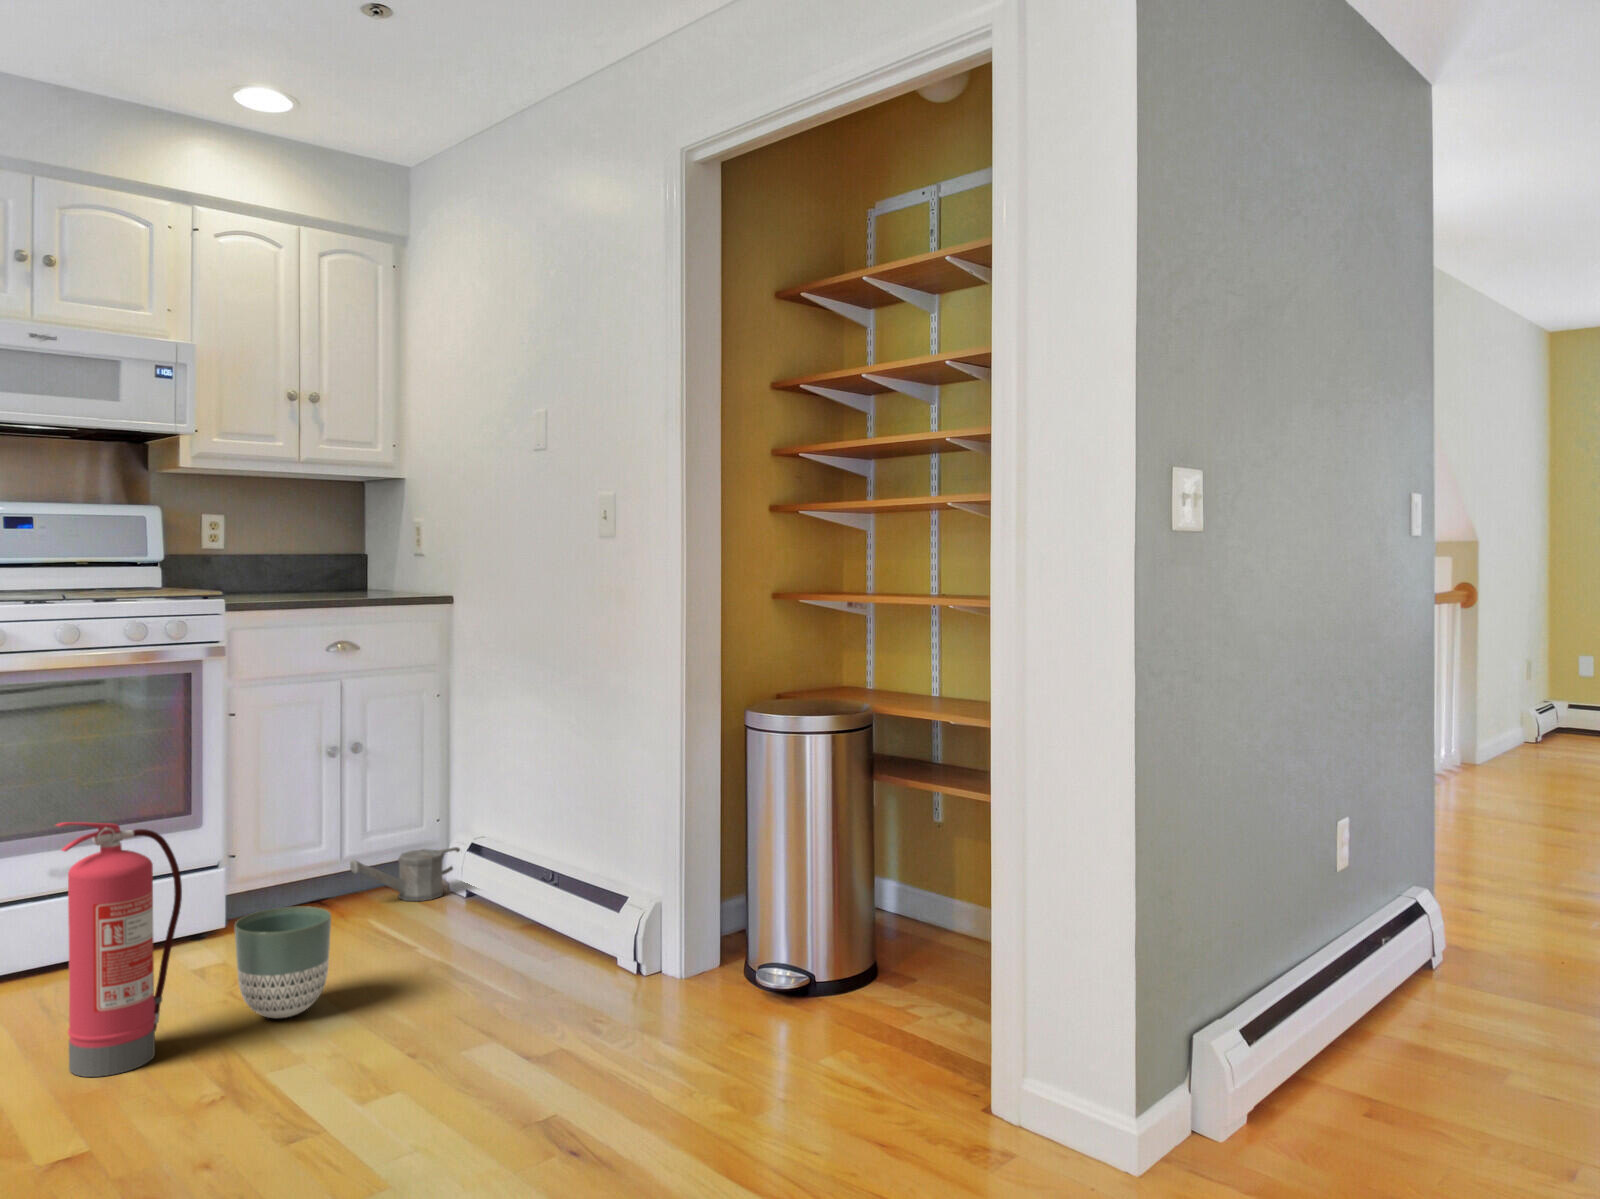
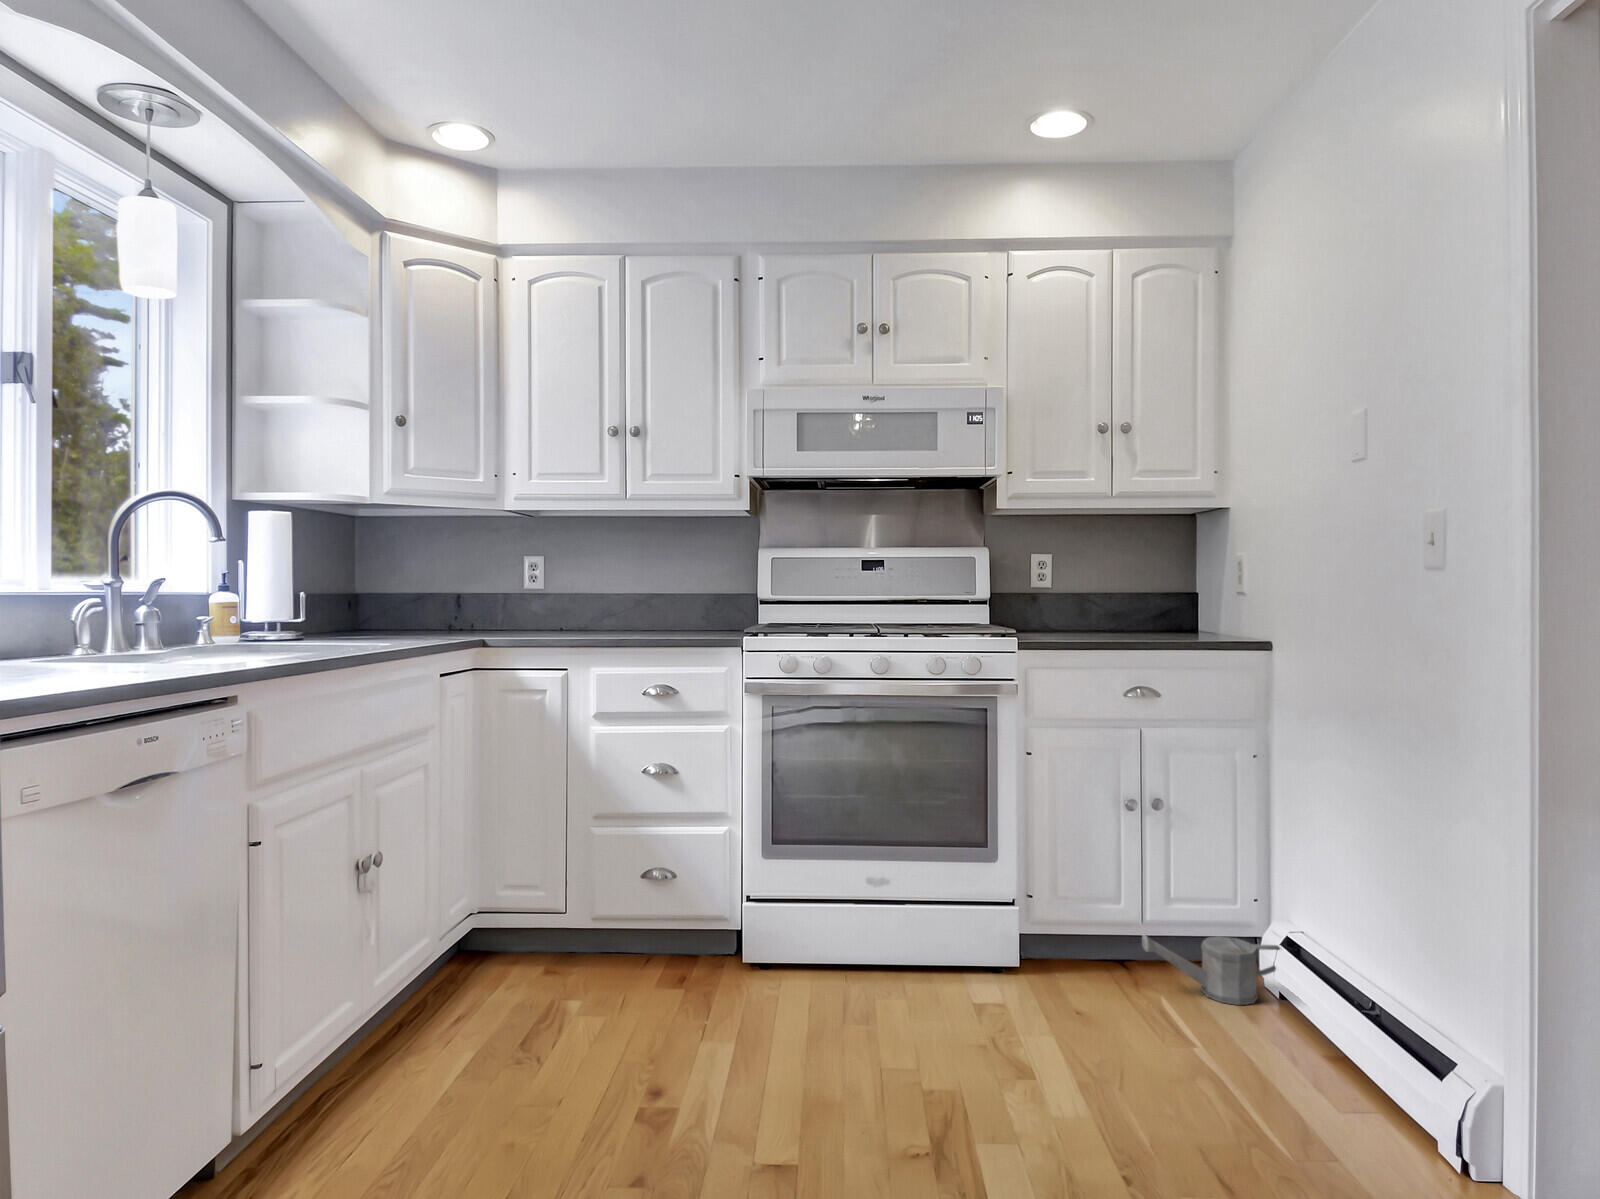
fire extinguisher: present [56,822,182,1077] -> none [764,865,888,1150]
planter: present [235,906,331,1018] -> none [945,997,1052,1140]

